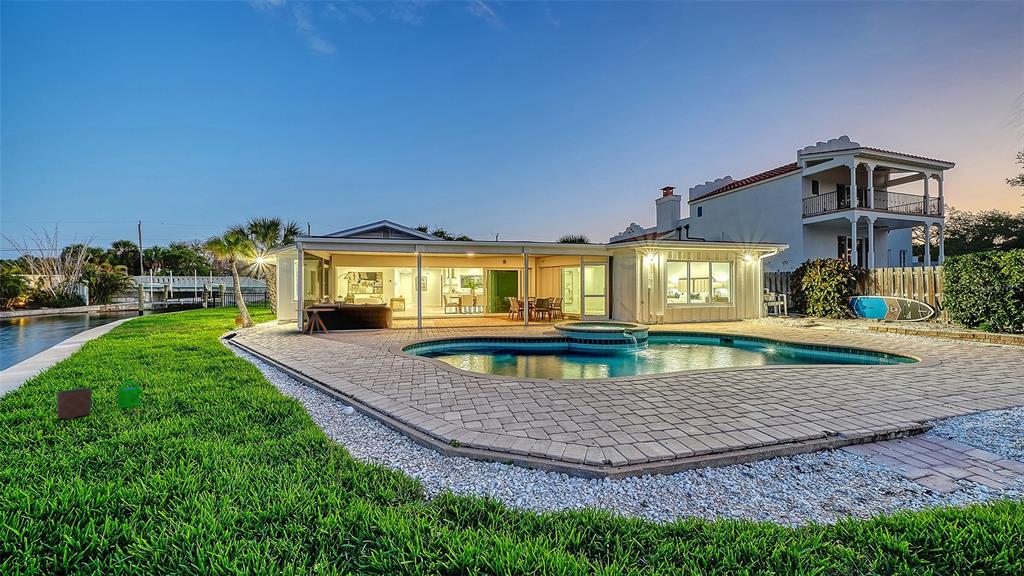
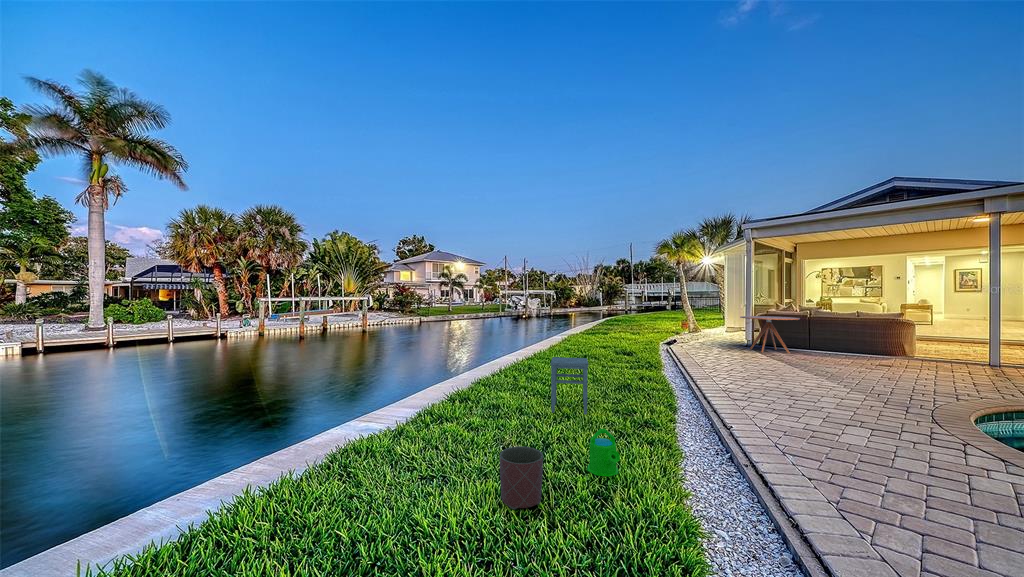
stool: none [168,344,208,385] -> present [550,357,588,414]
watering can: present [116,381,143,408] -> present [587,428,620,477]
planter: present [57,388,92,419] -> present [500,446,543,510]

